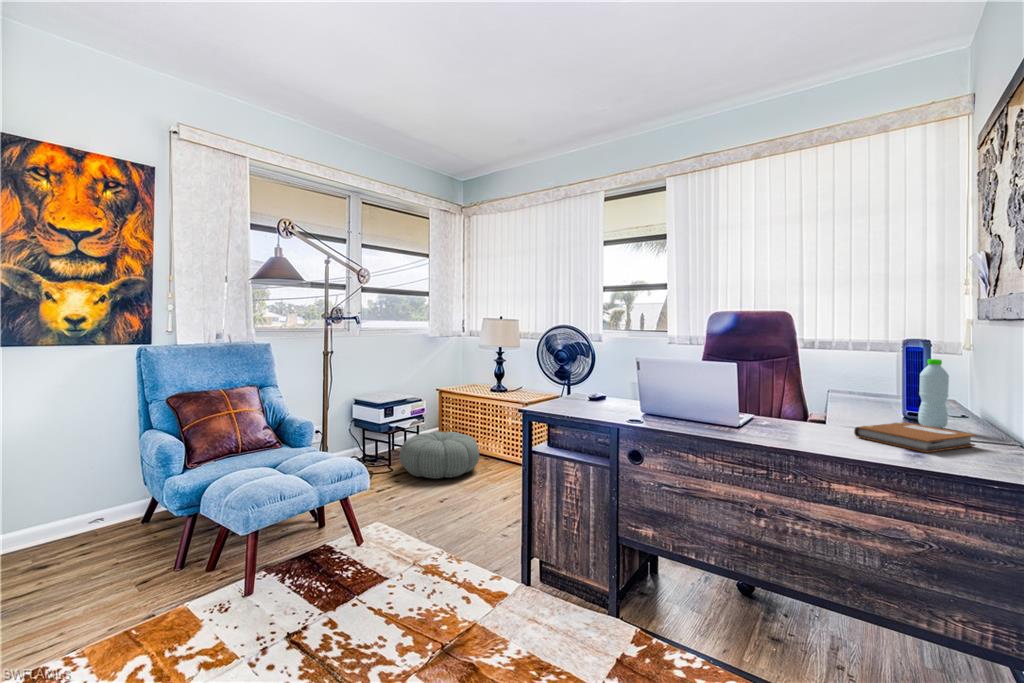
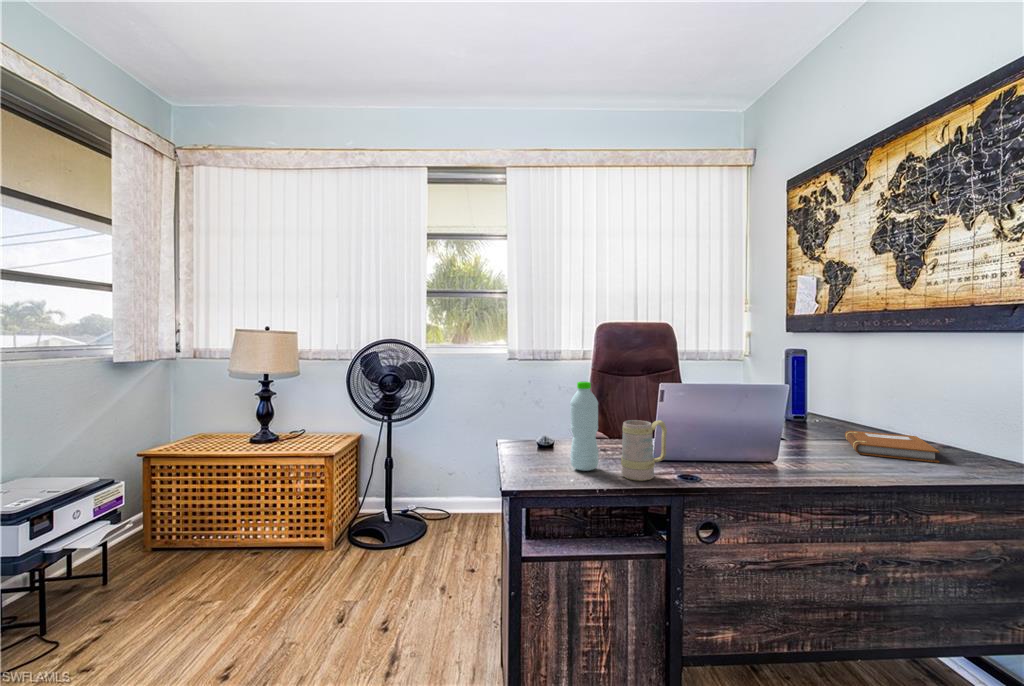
water bottle: present [918,359,949,428] -> present [570,382,599,471]
mug: none [595,377,627,417] -> present [621,420,667,481]
pouf: present [400,432,479,479] -> none [79,525,259,639]

